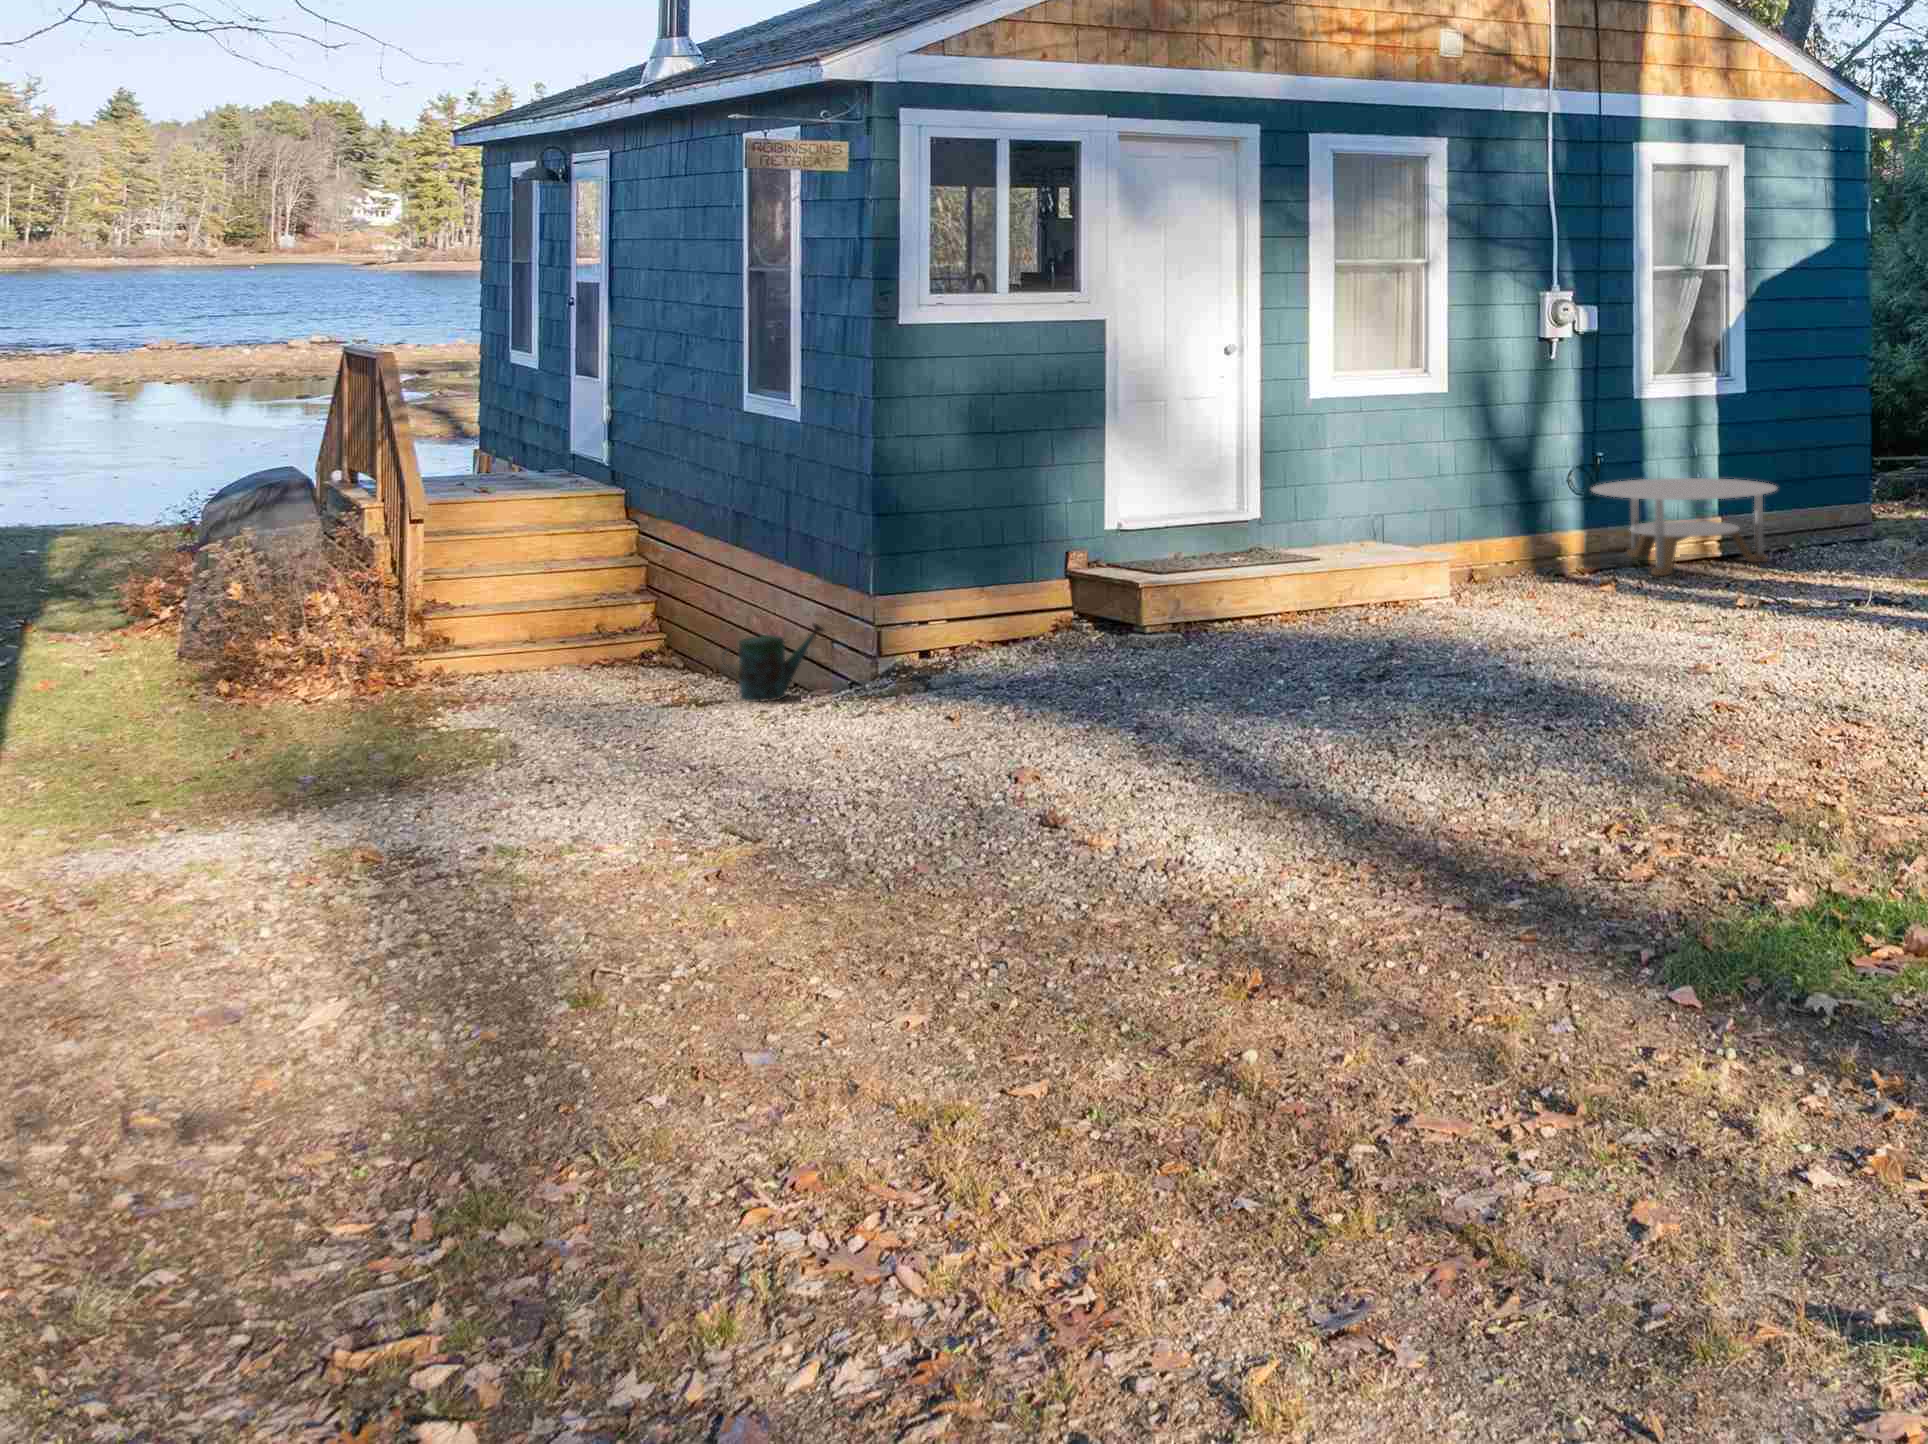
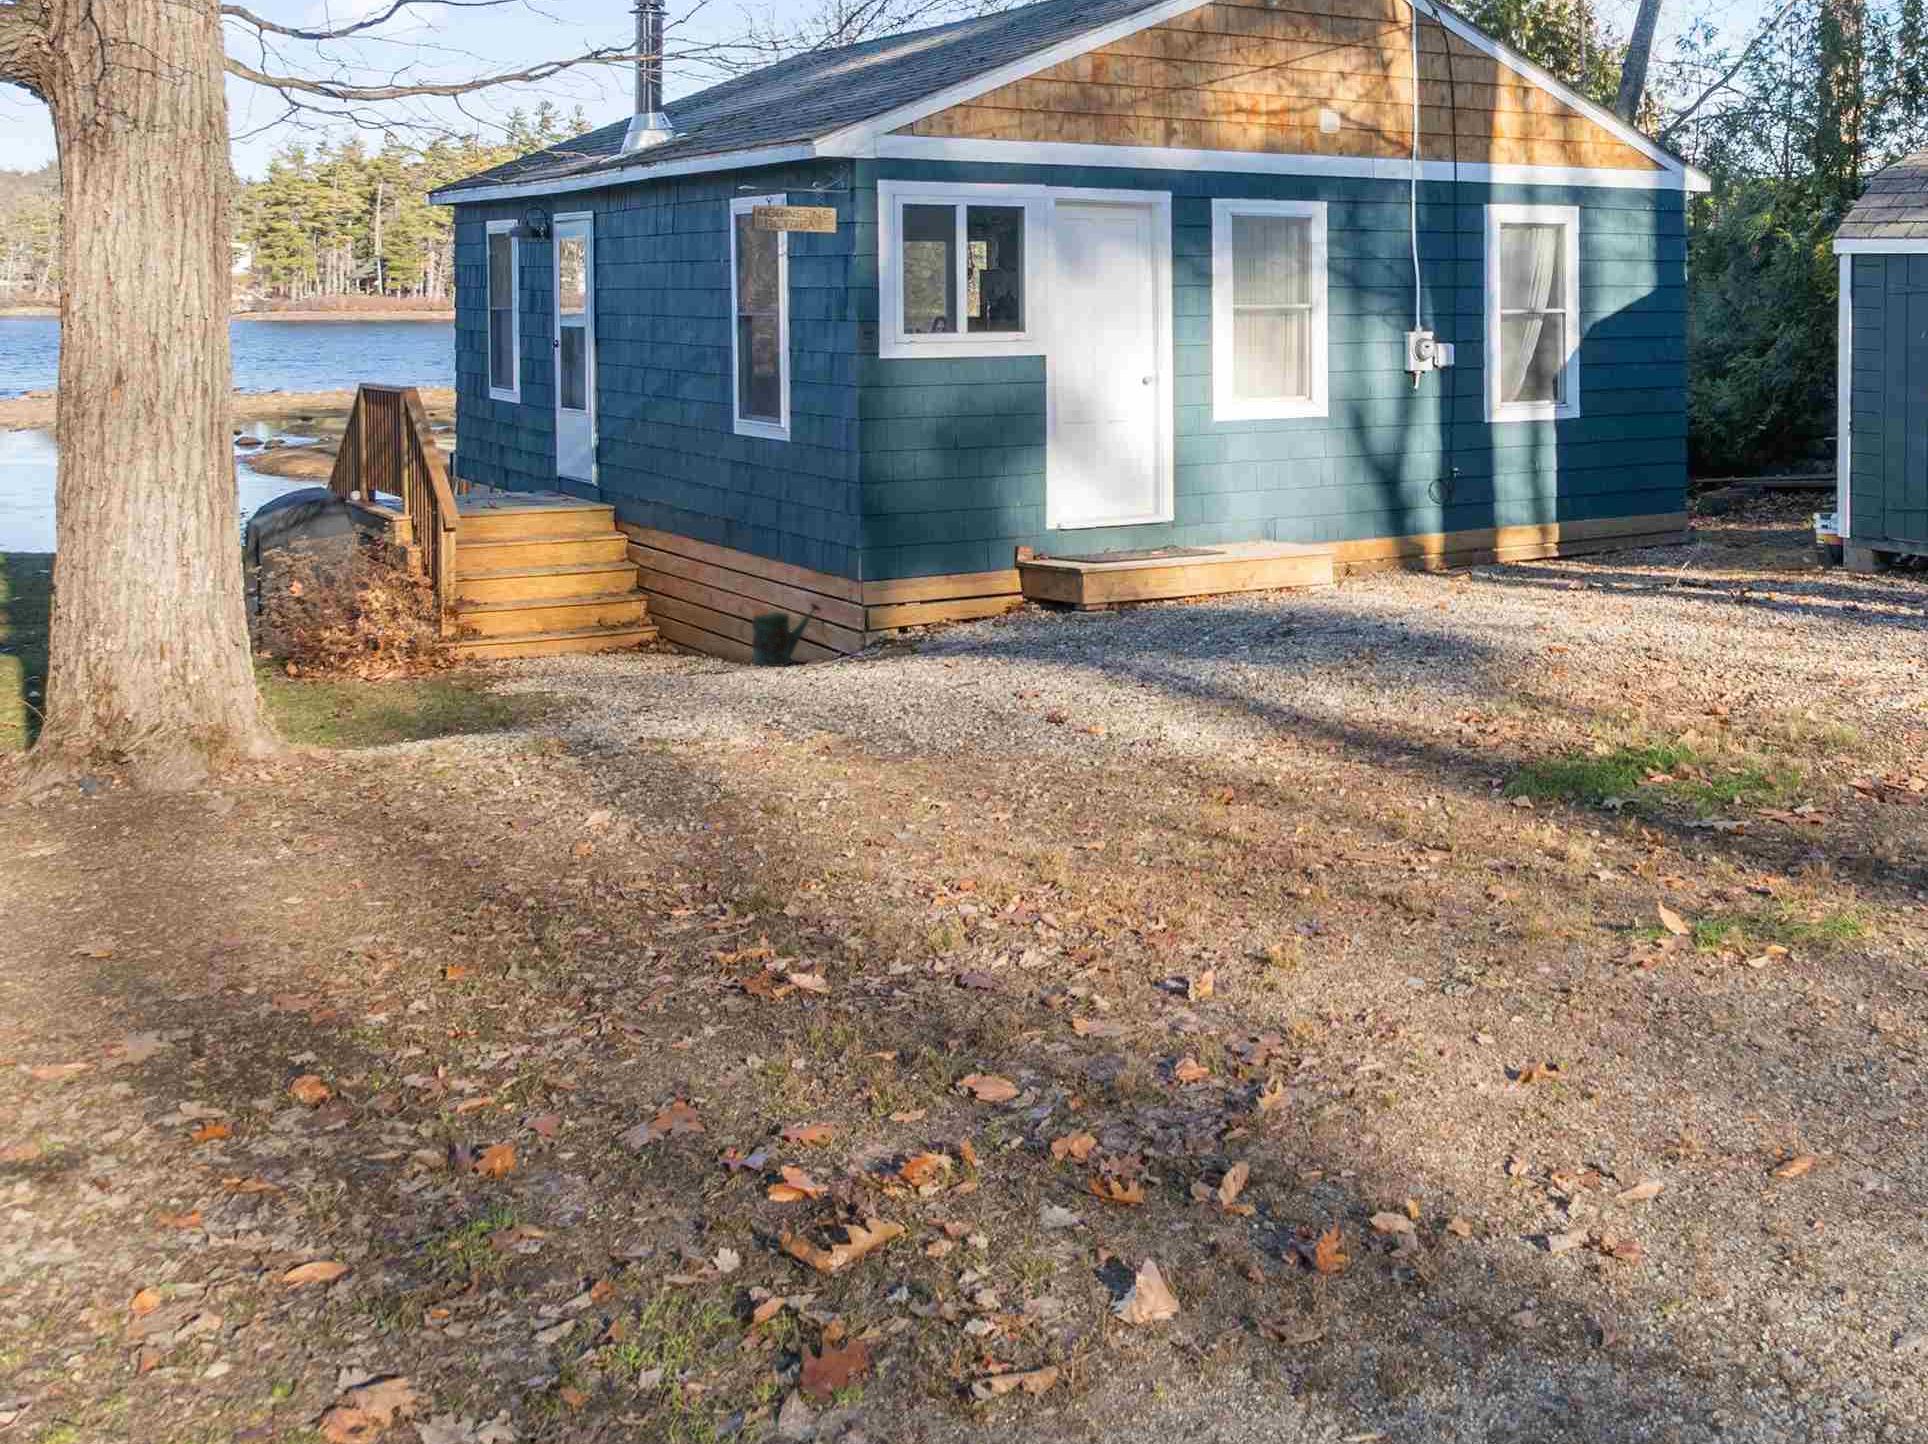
round table: present [1592,478,1777,576] -> none [1448,489,1604,568]

